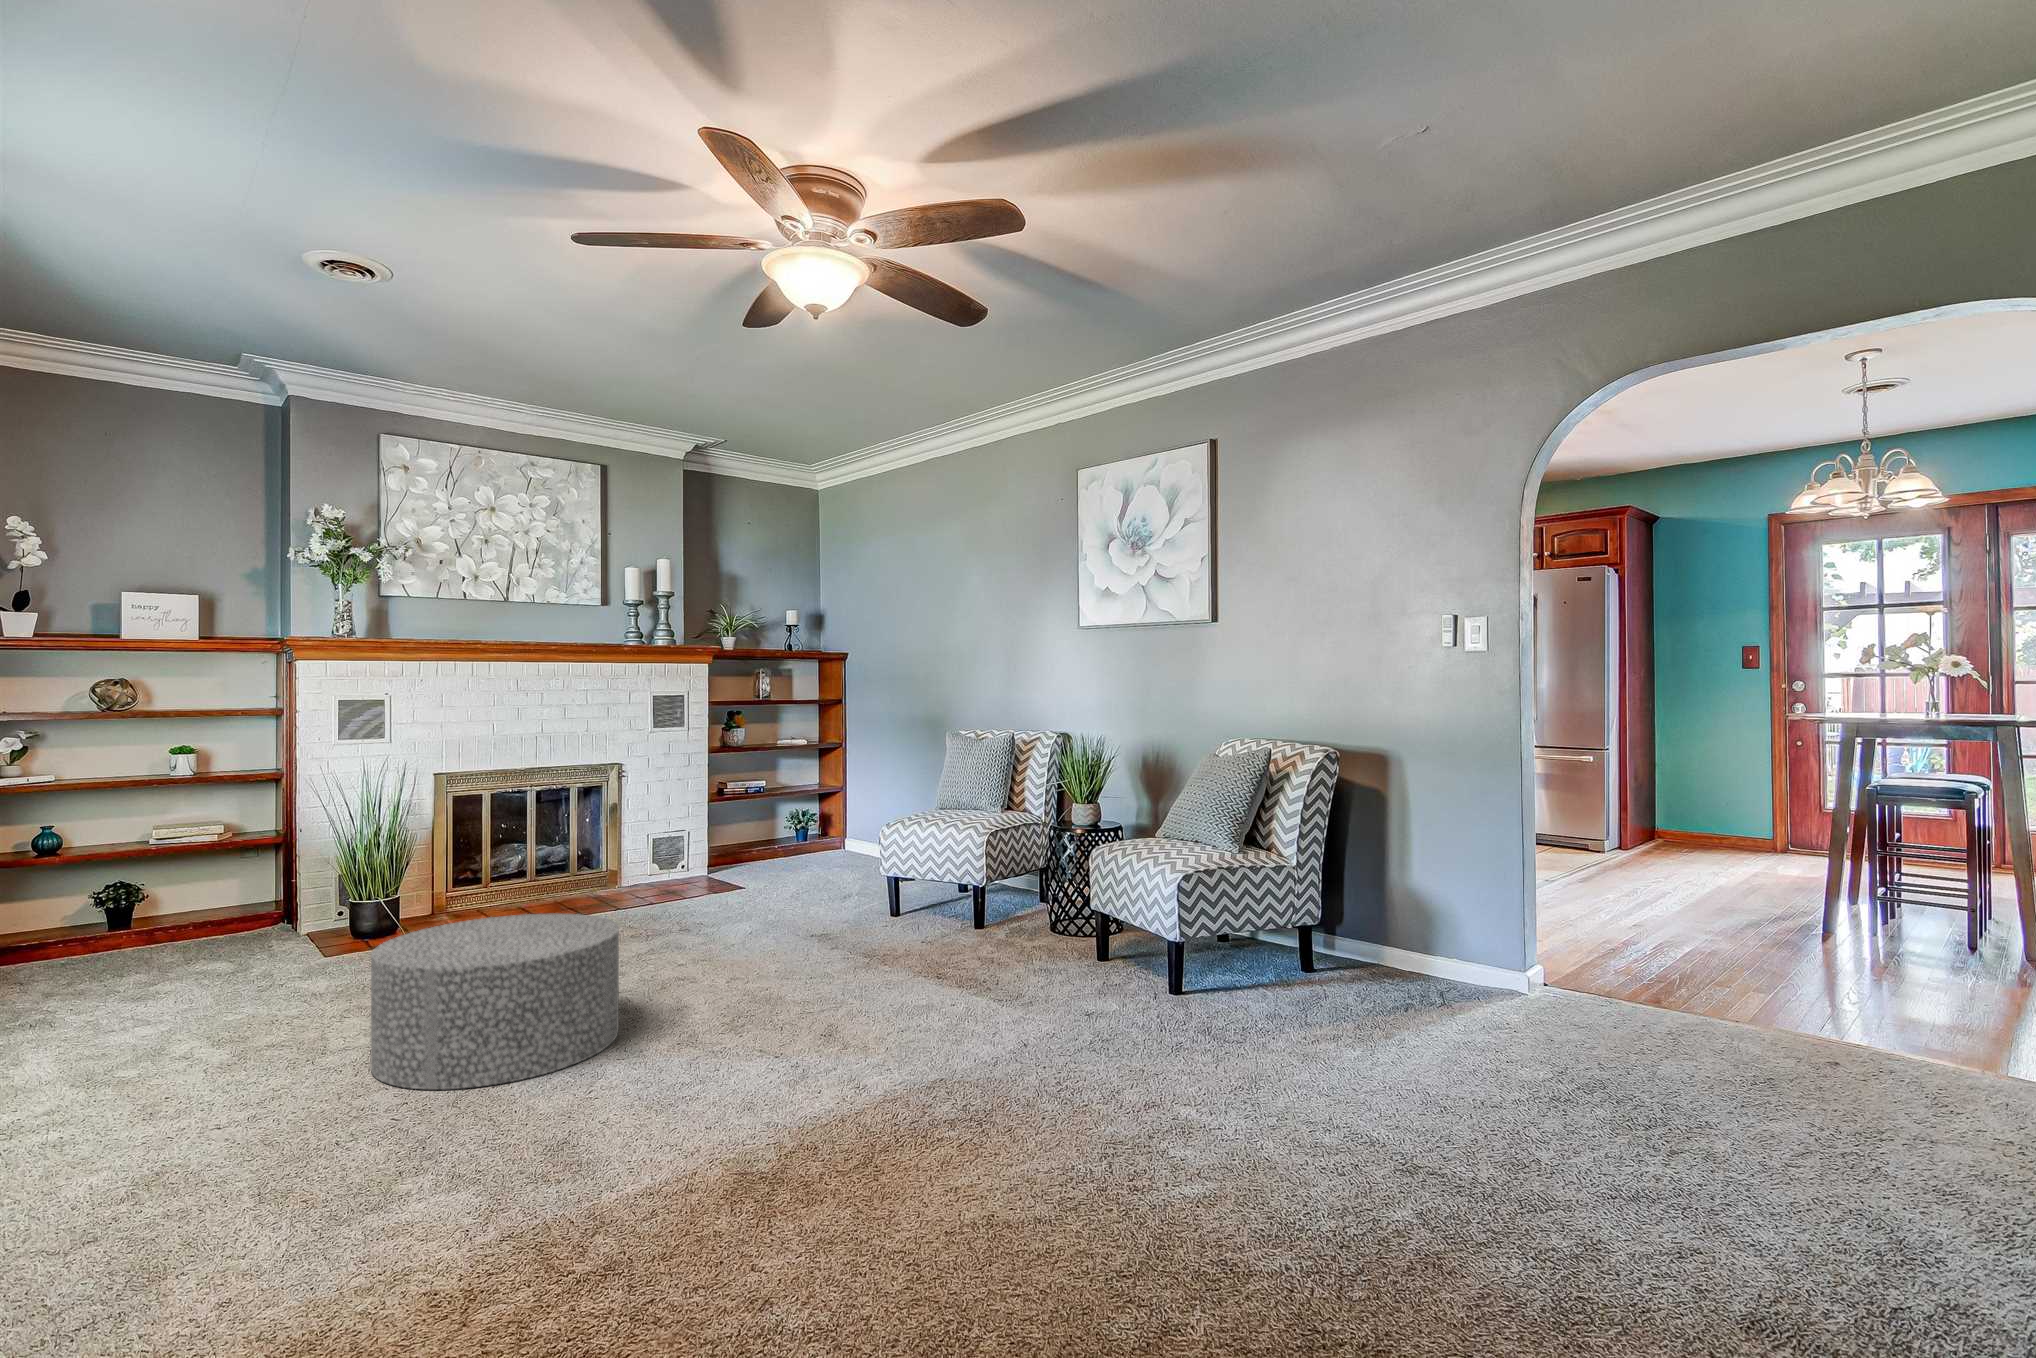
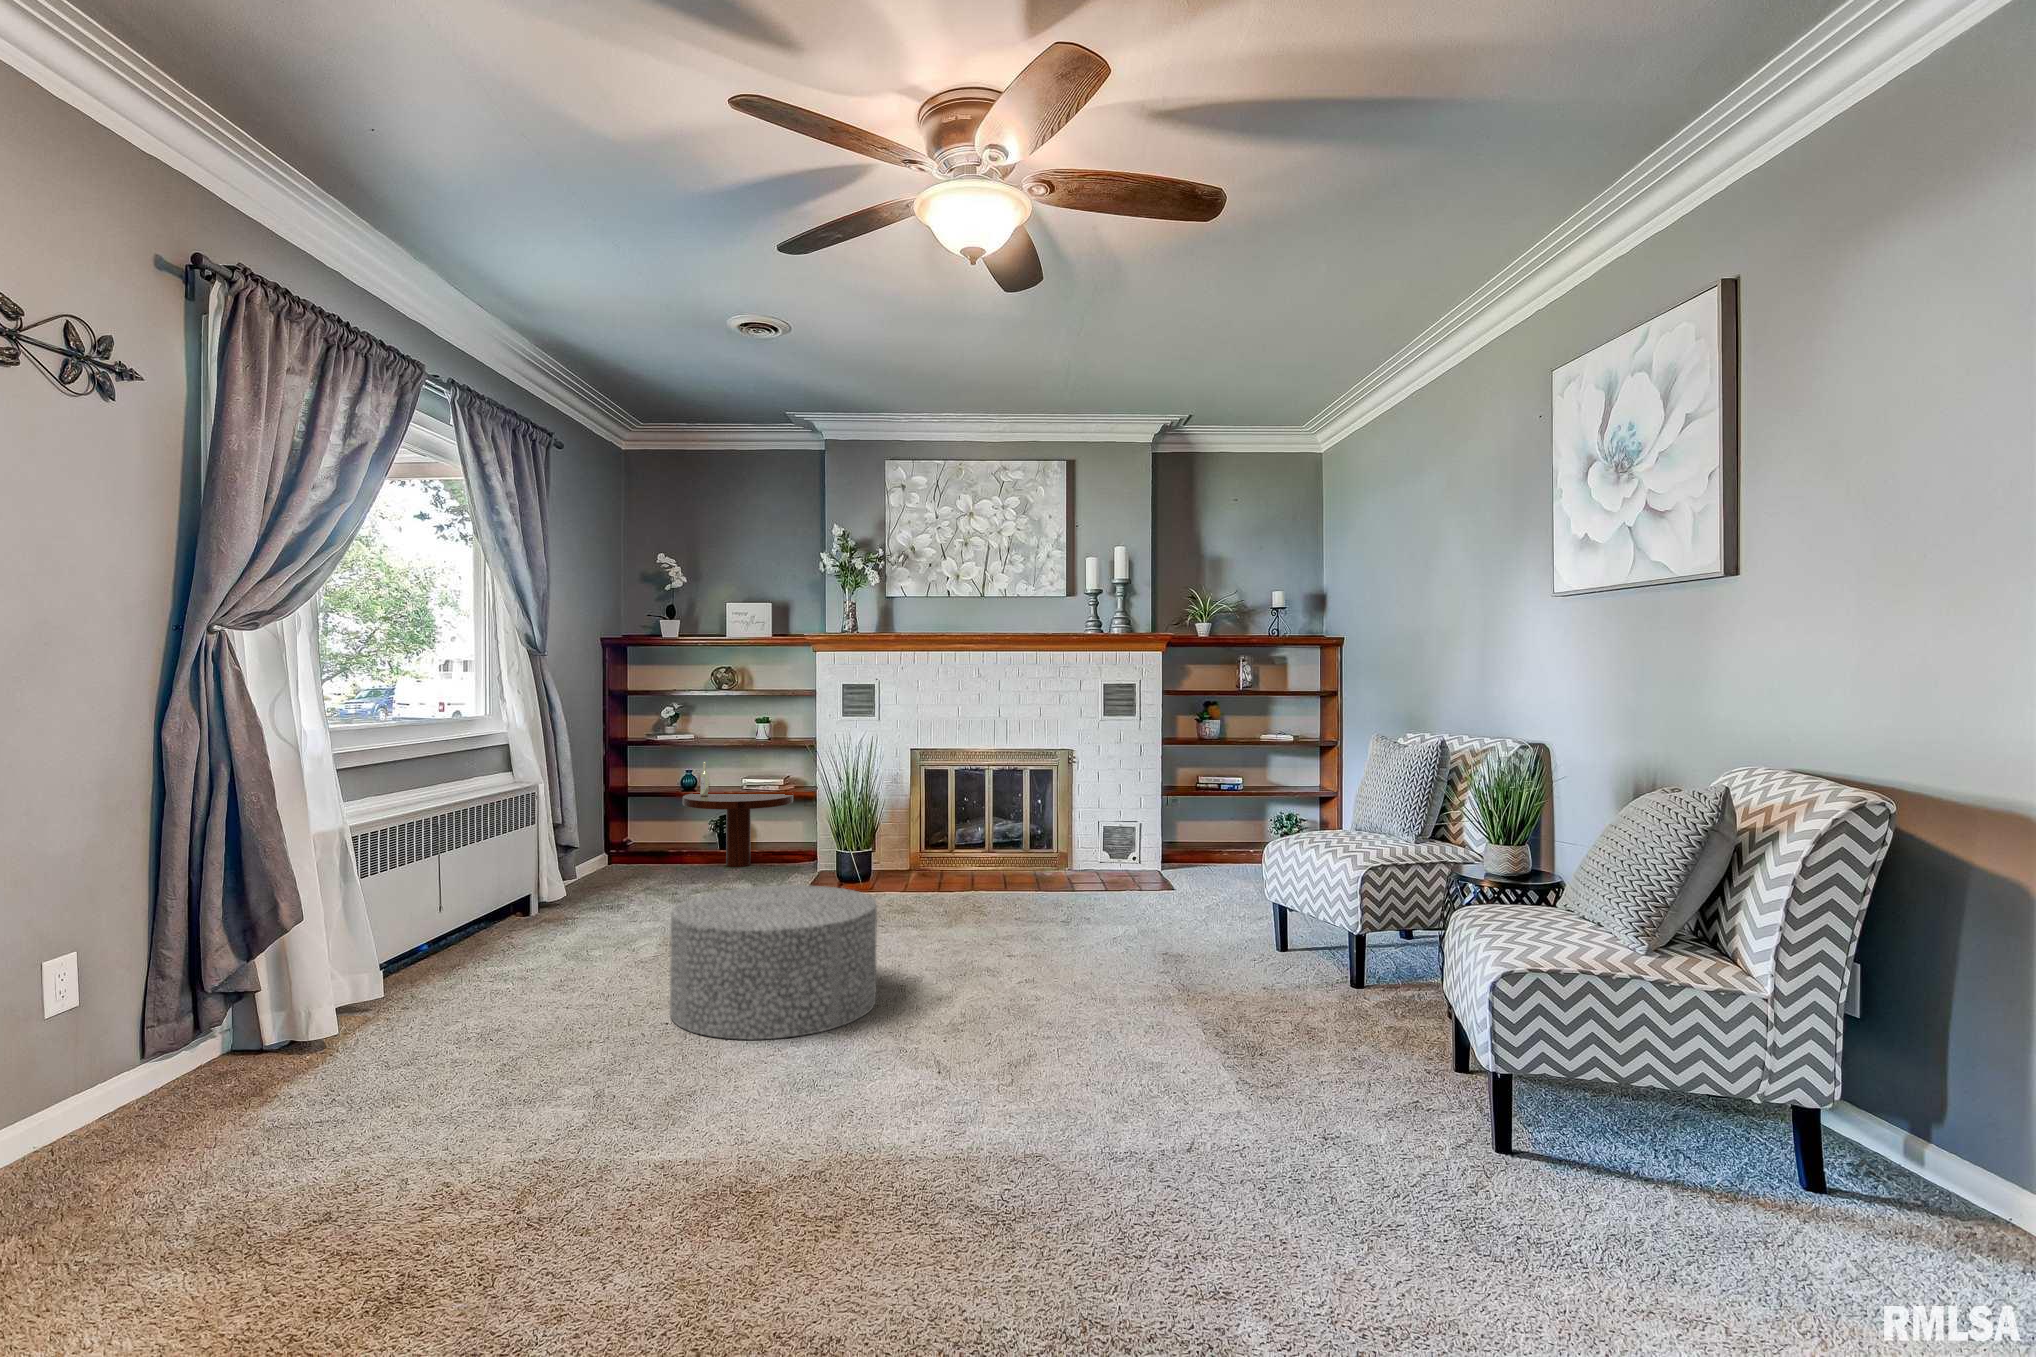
coffee table: none [66,806,251,941] -> present [683,762,793,867]

